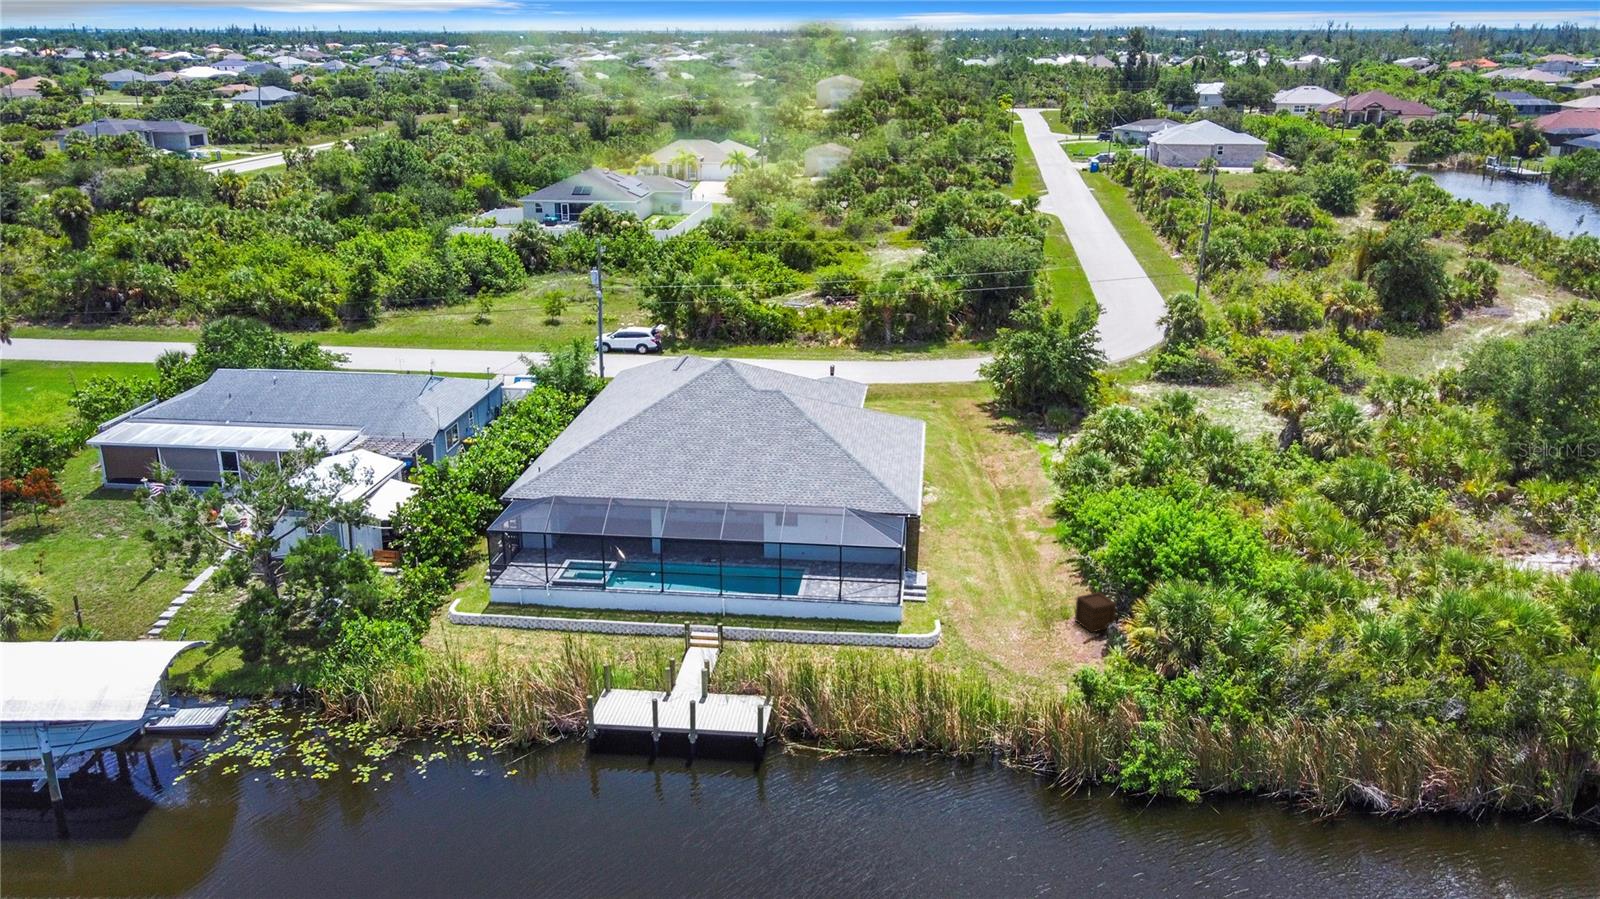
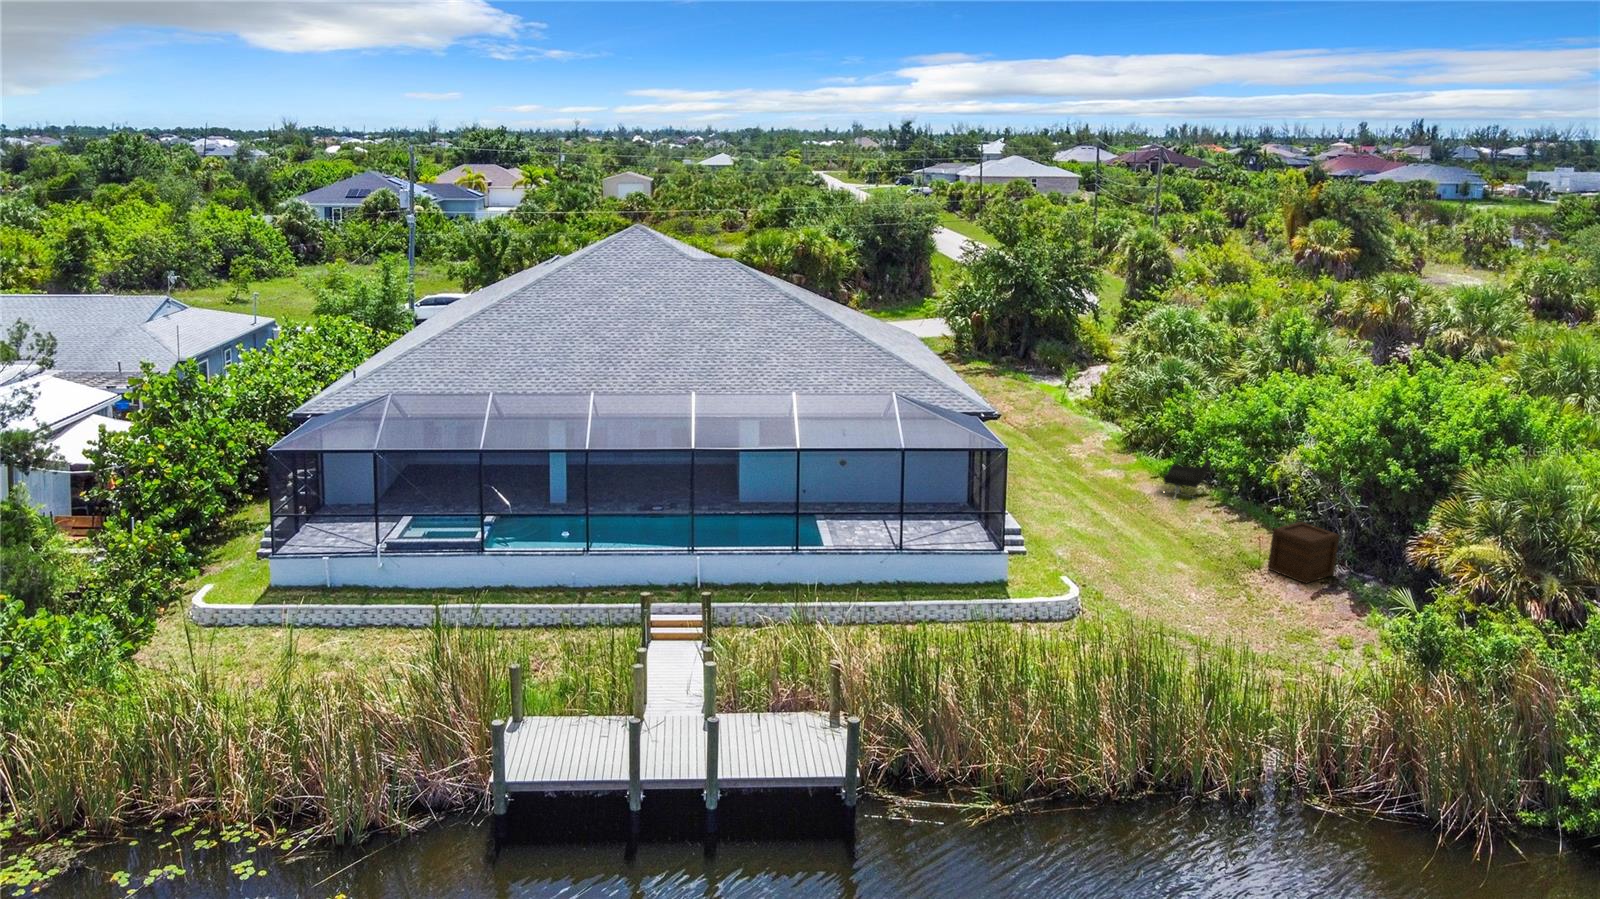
lounge chair: none [1042,537,1077,563] -> present [1163,459,1211,499]

